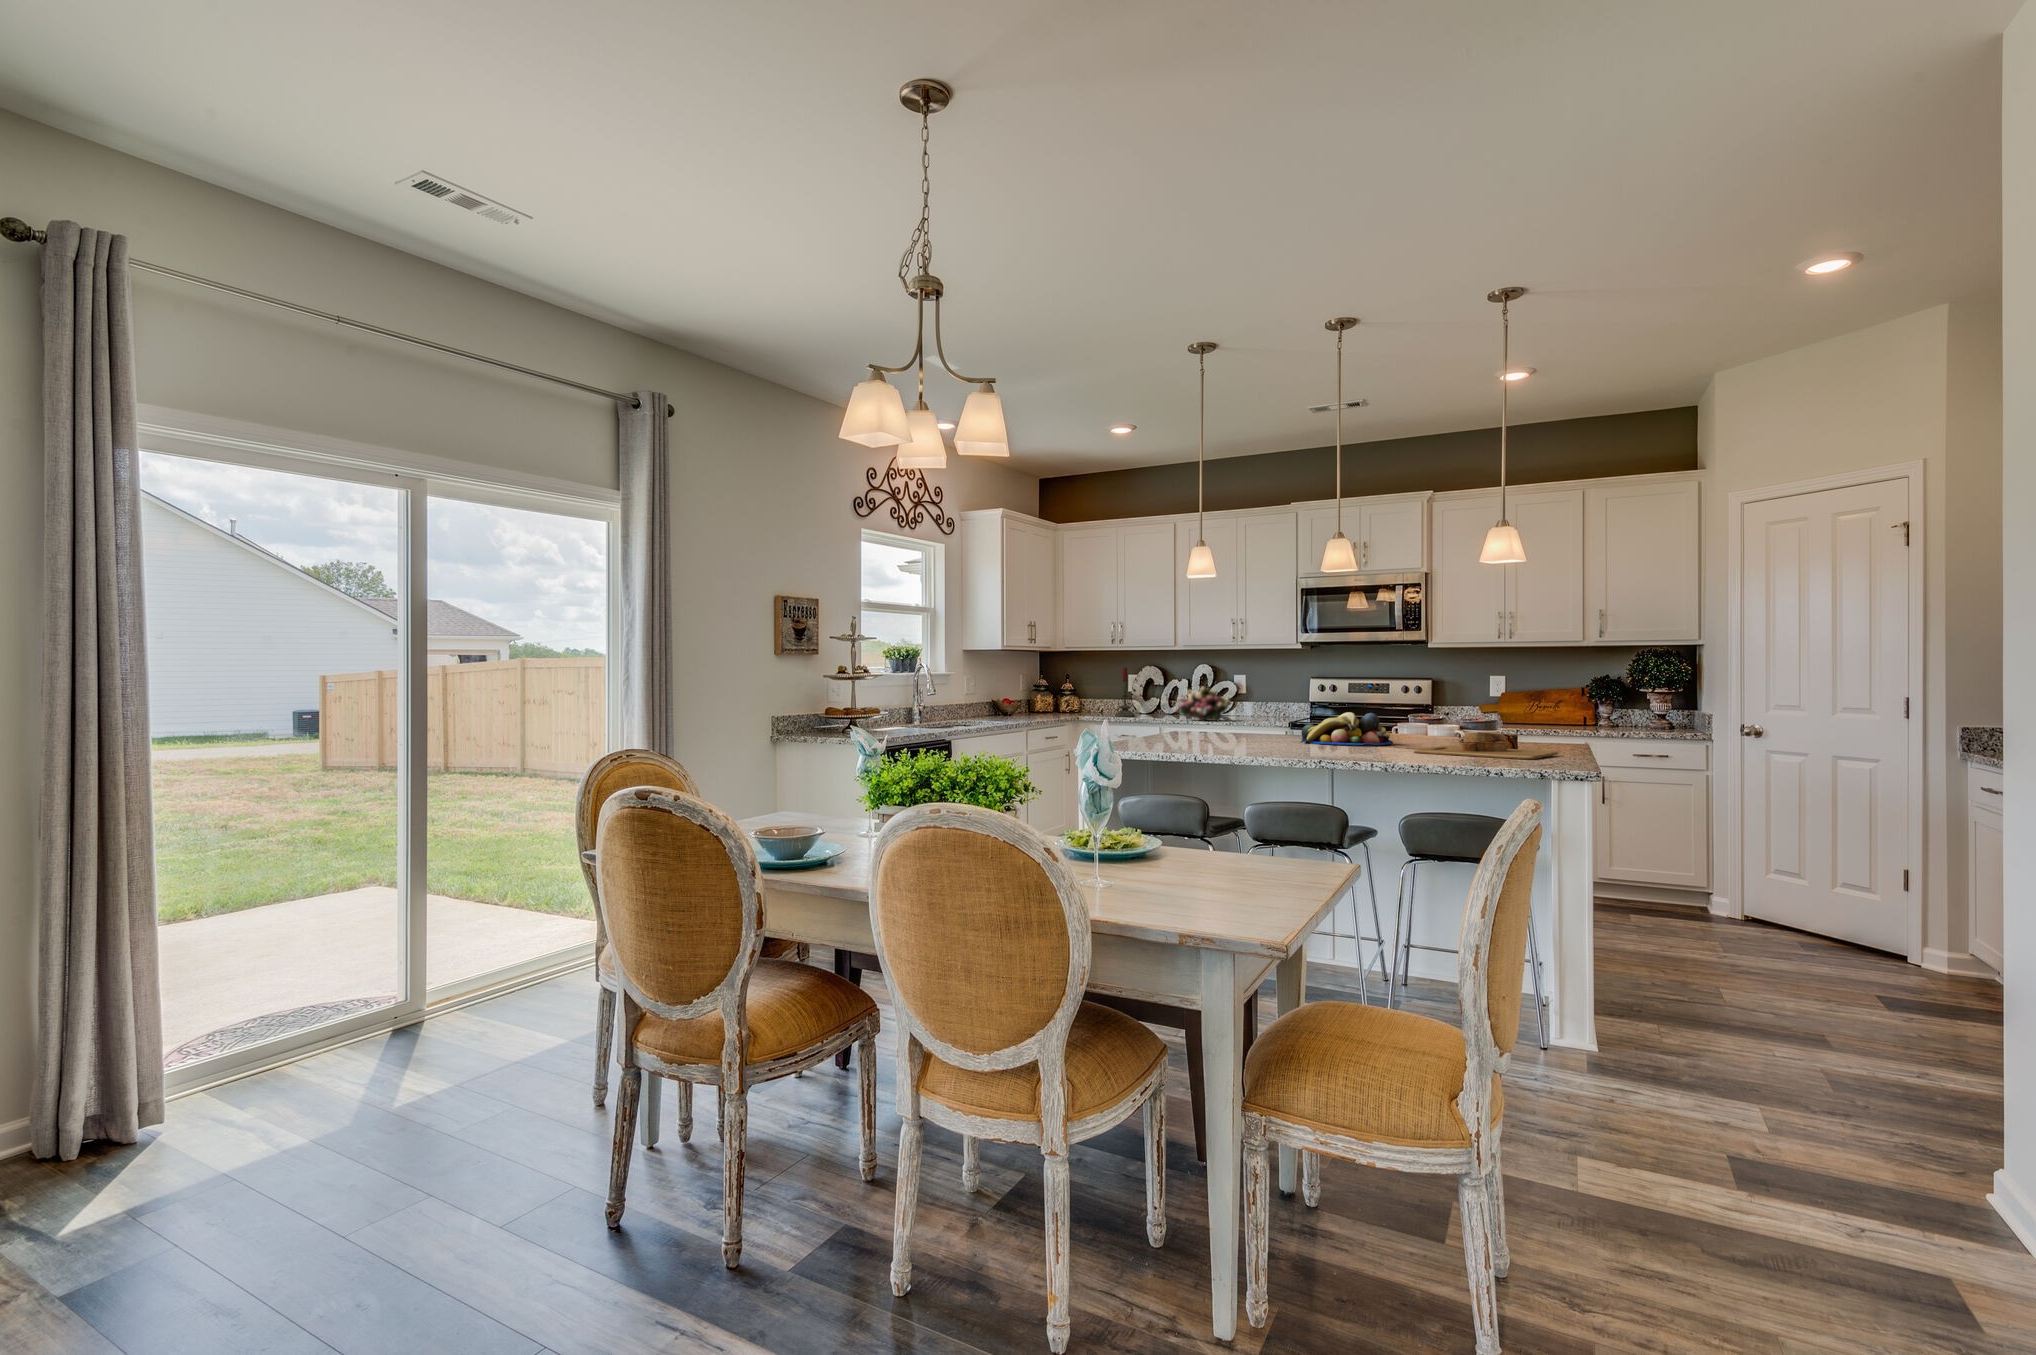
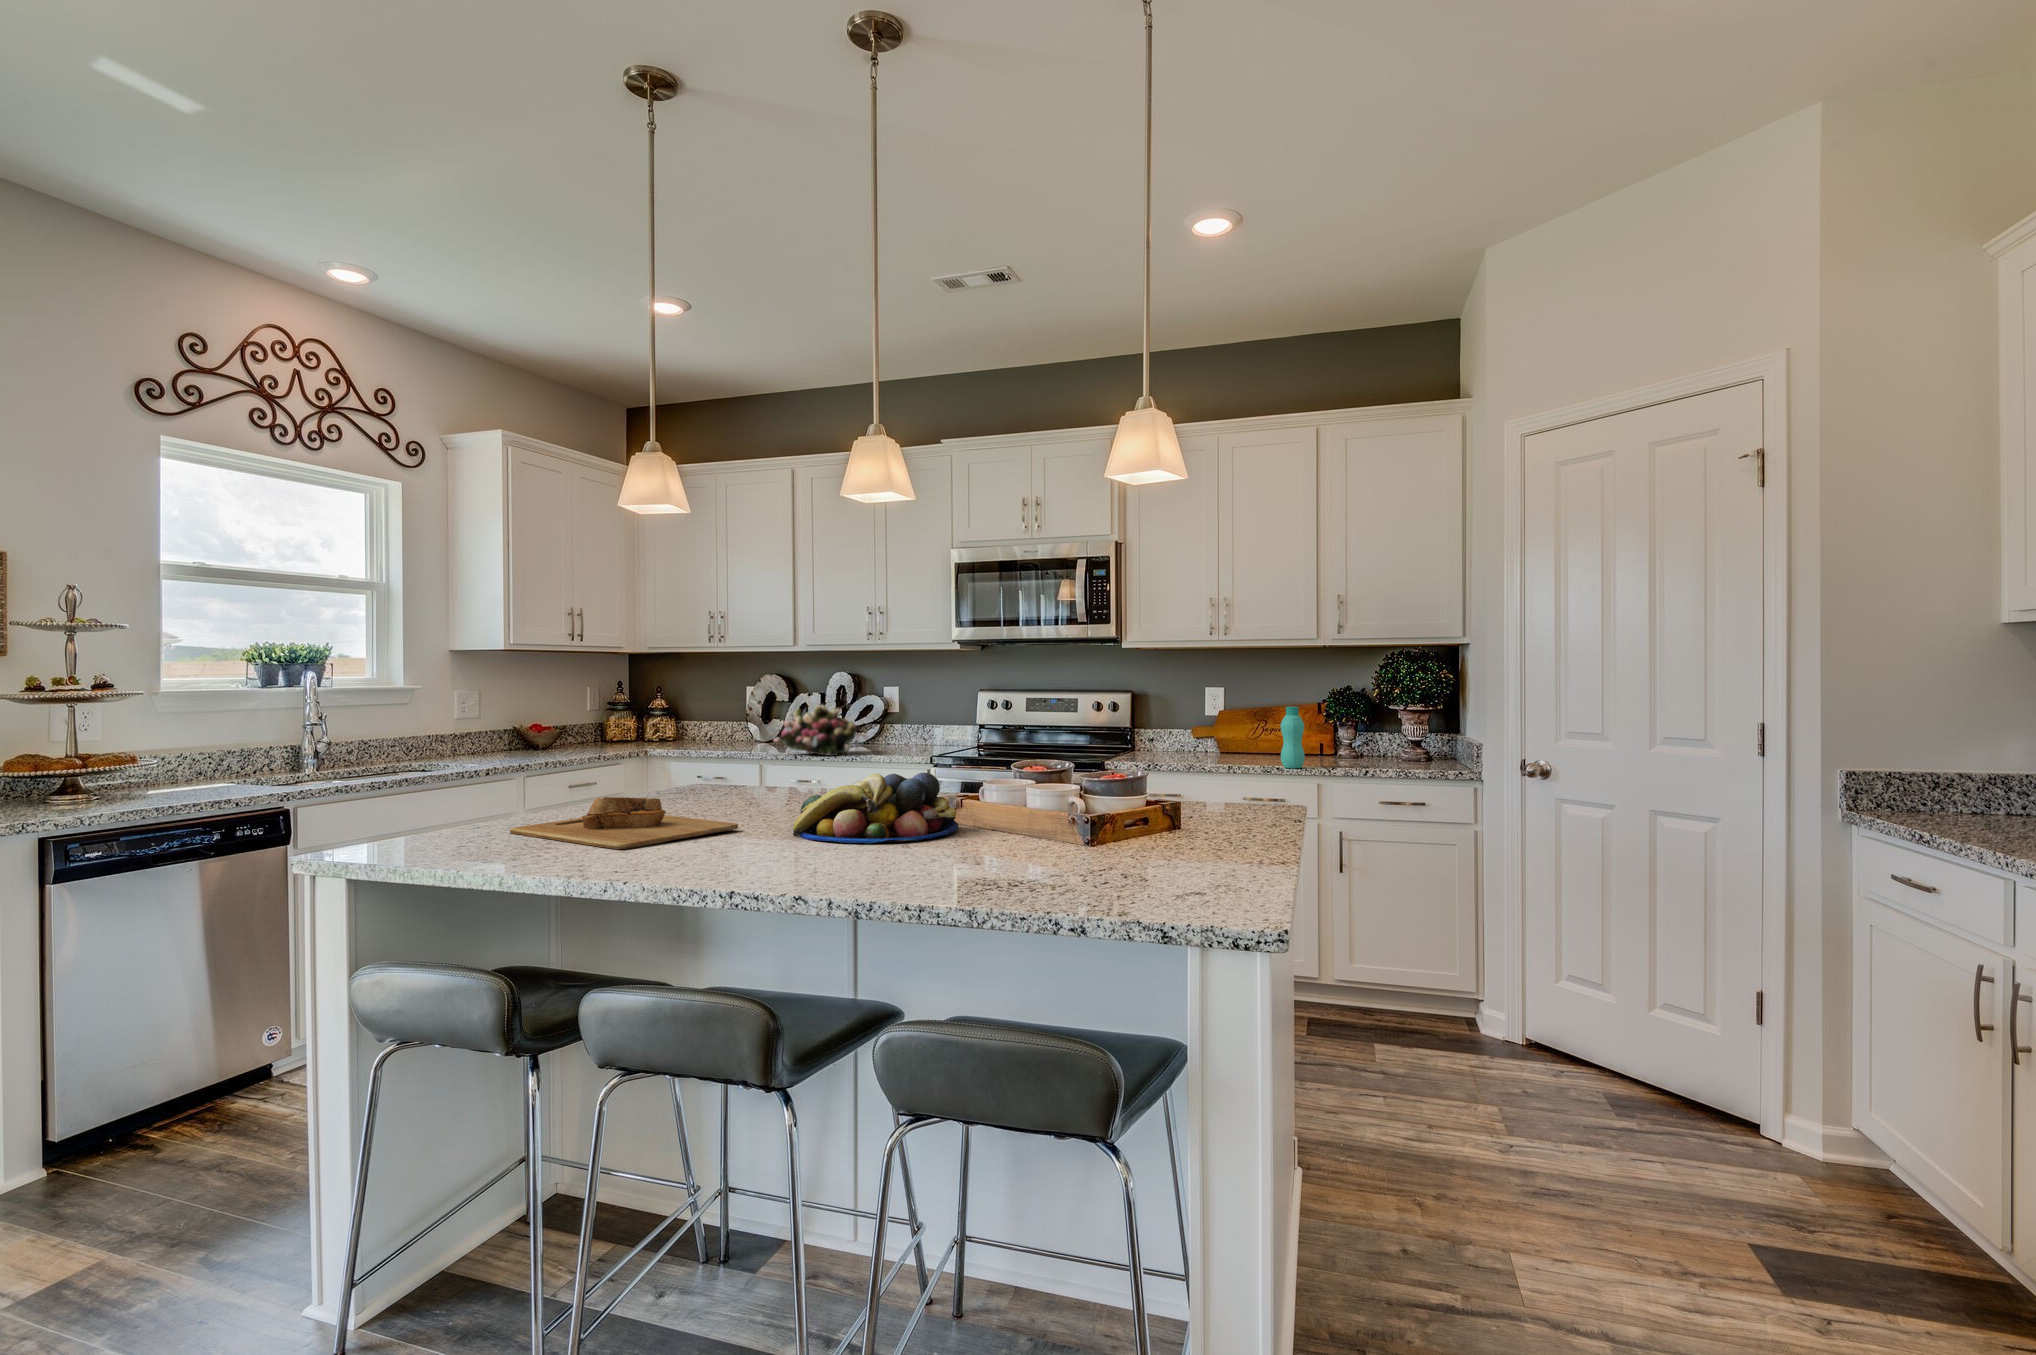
candle: present [1115,667,1135,717] -> none [714,675,744,748]
bottle: none [1556,689,1574,732] -> present [1281,707,1305,768]
cutting board: present [1414,732,1558,760] -> present [510,797,738,849]

